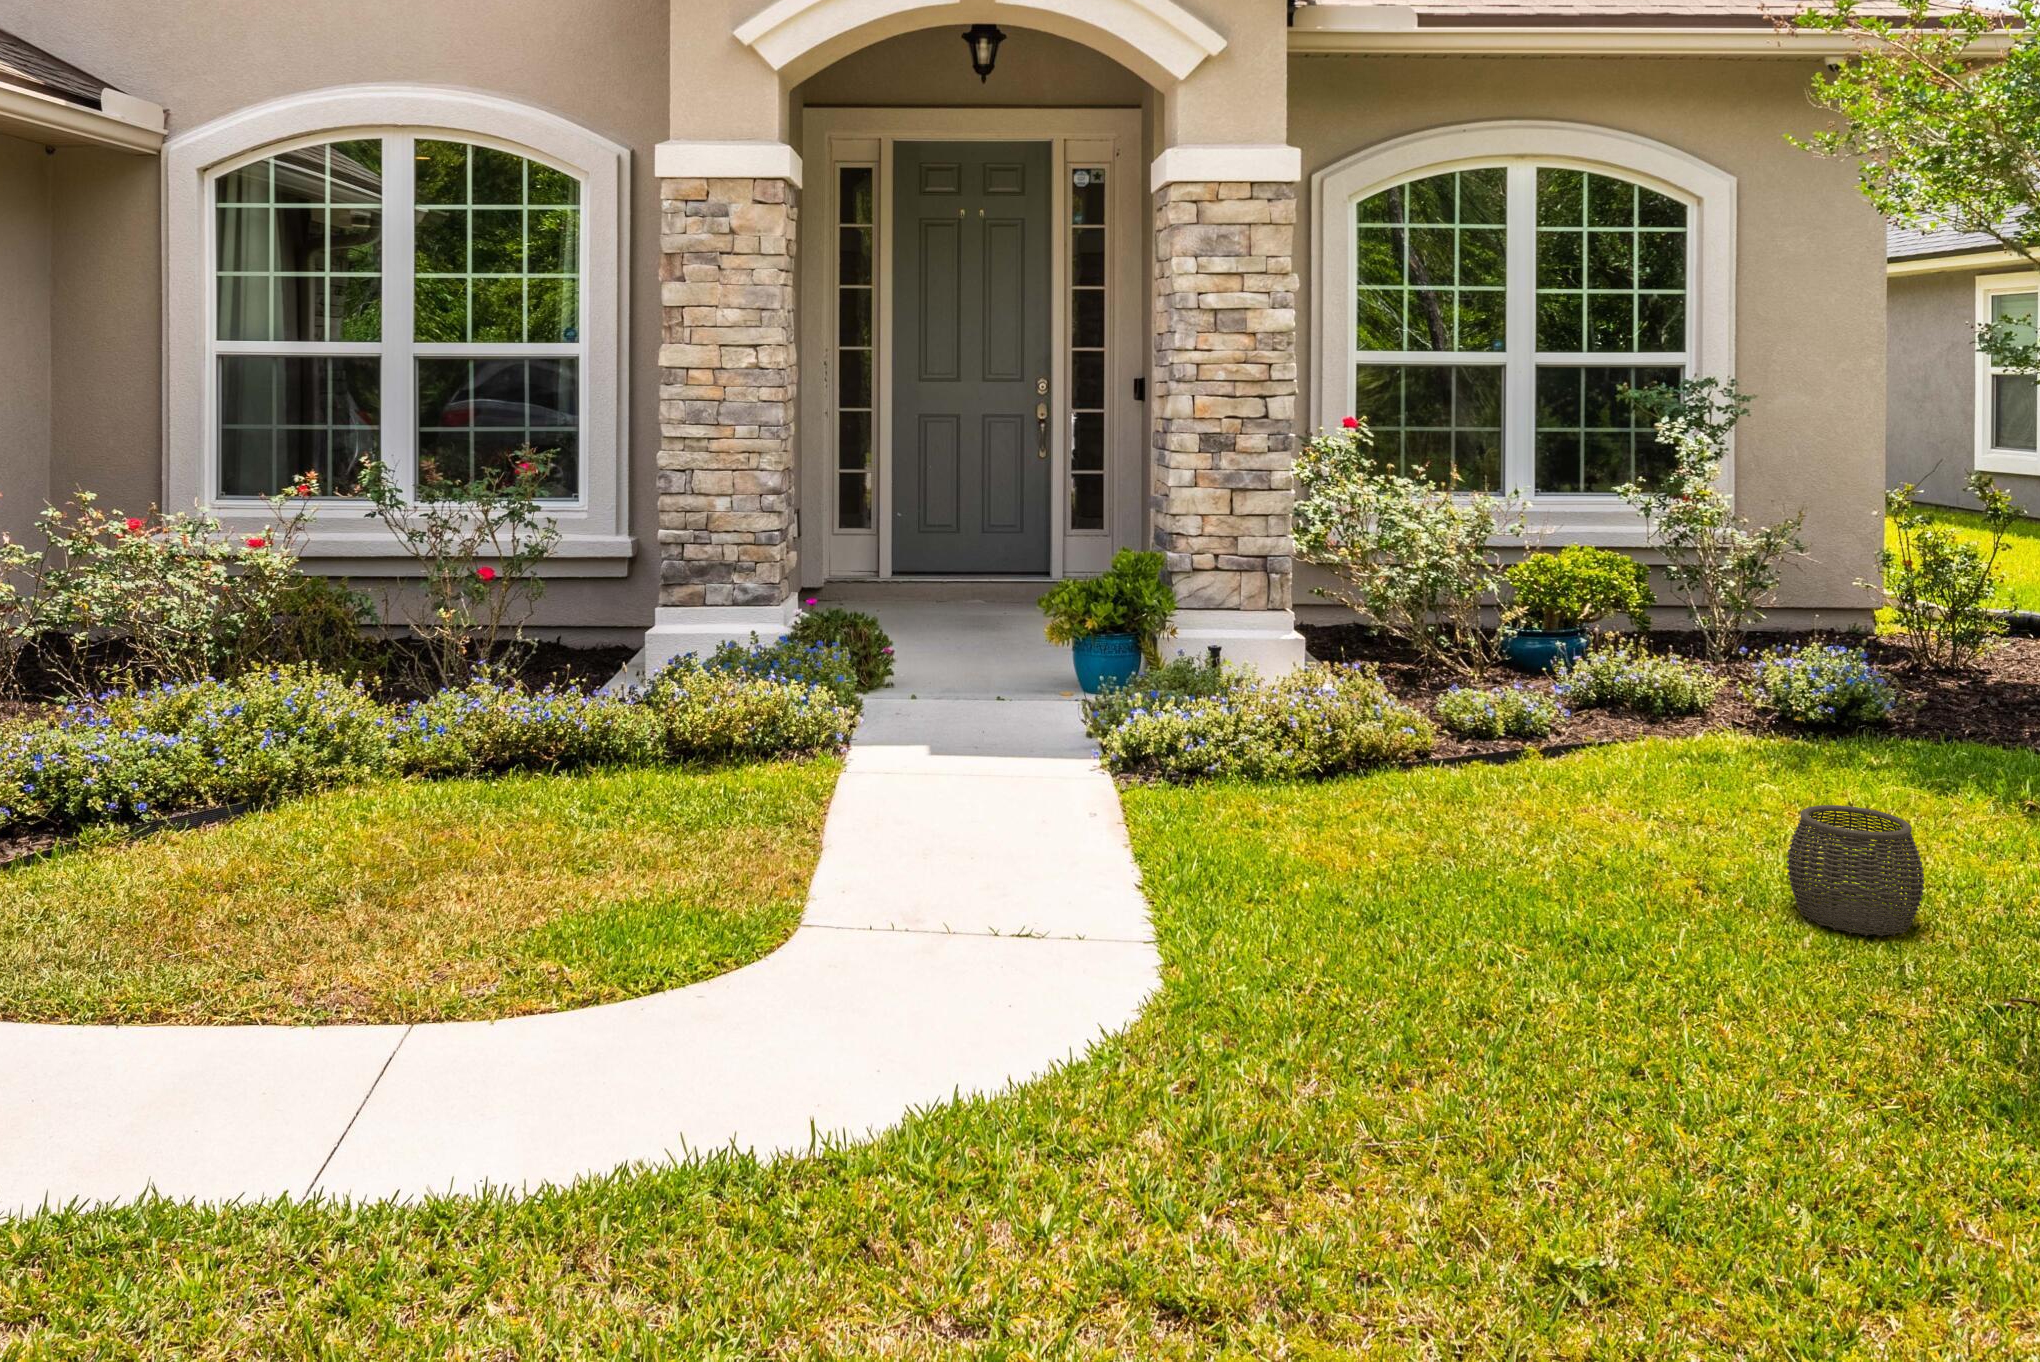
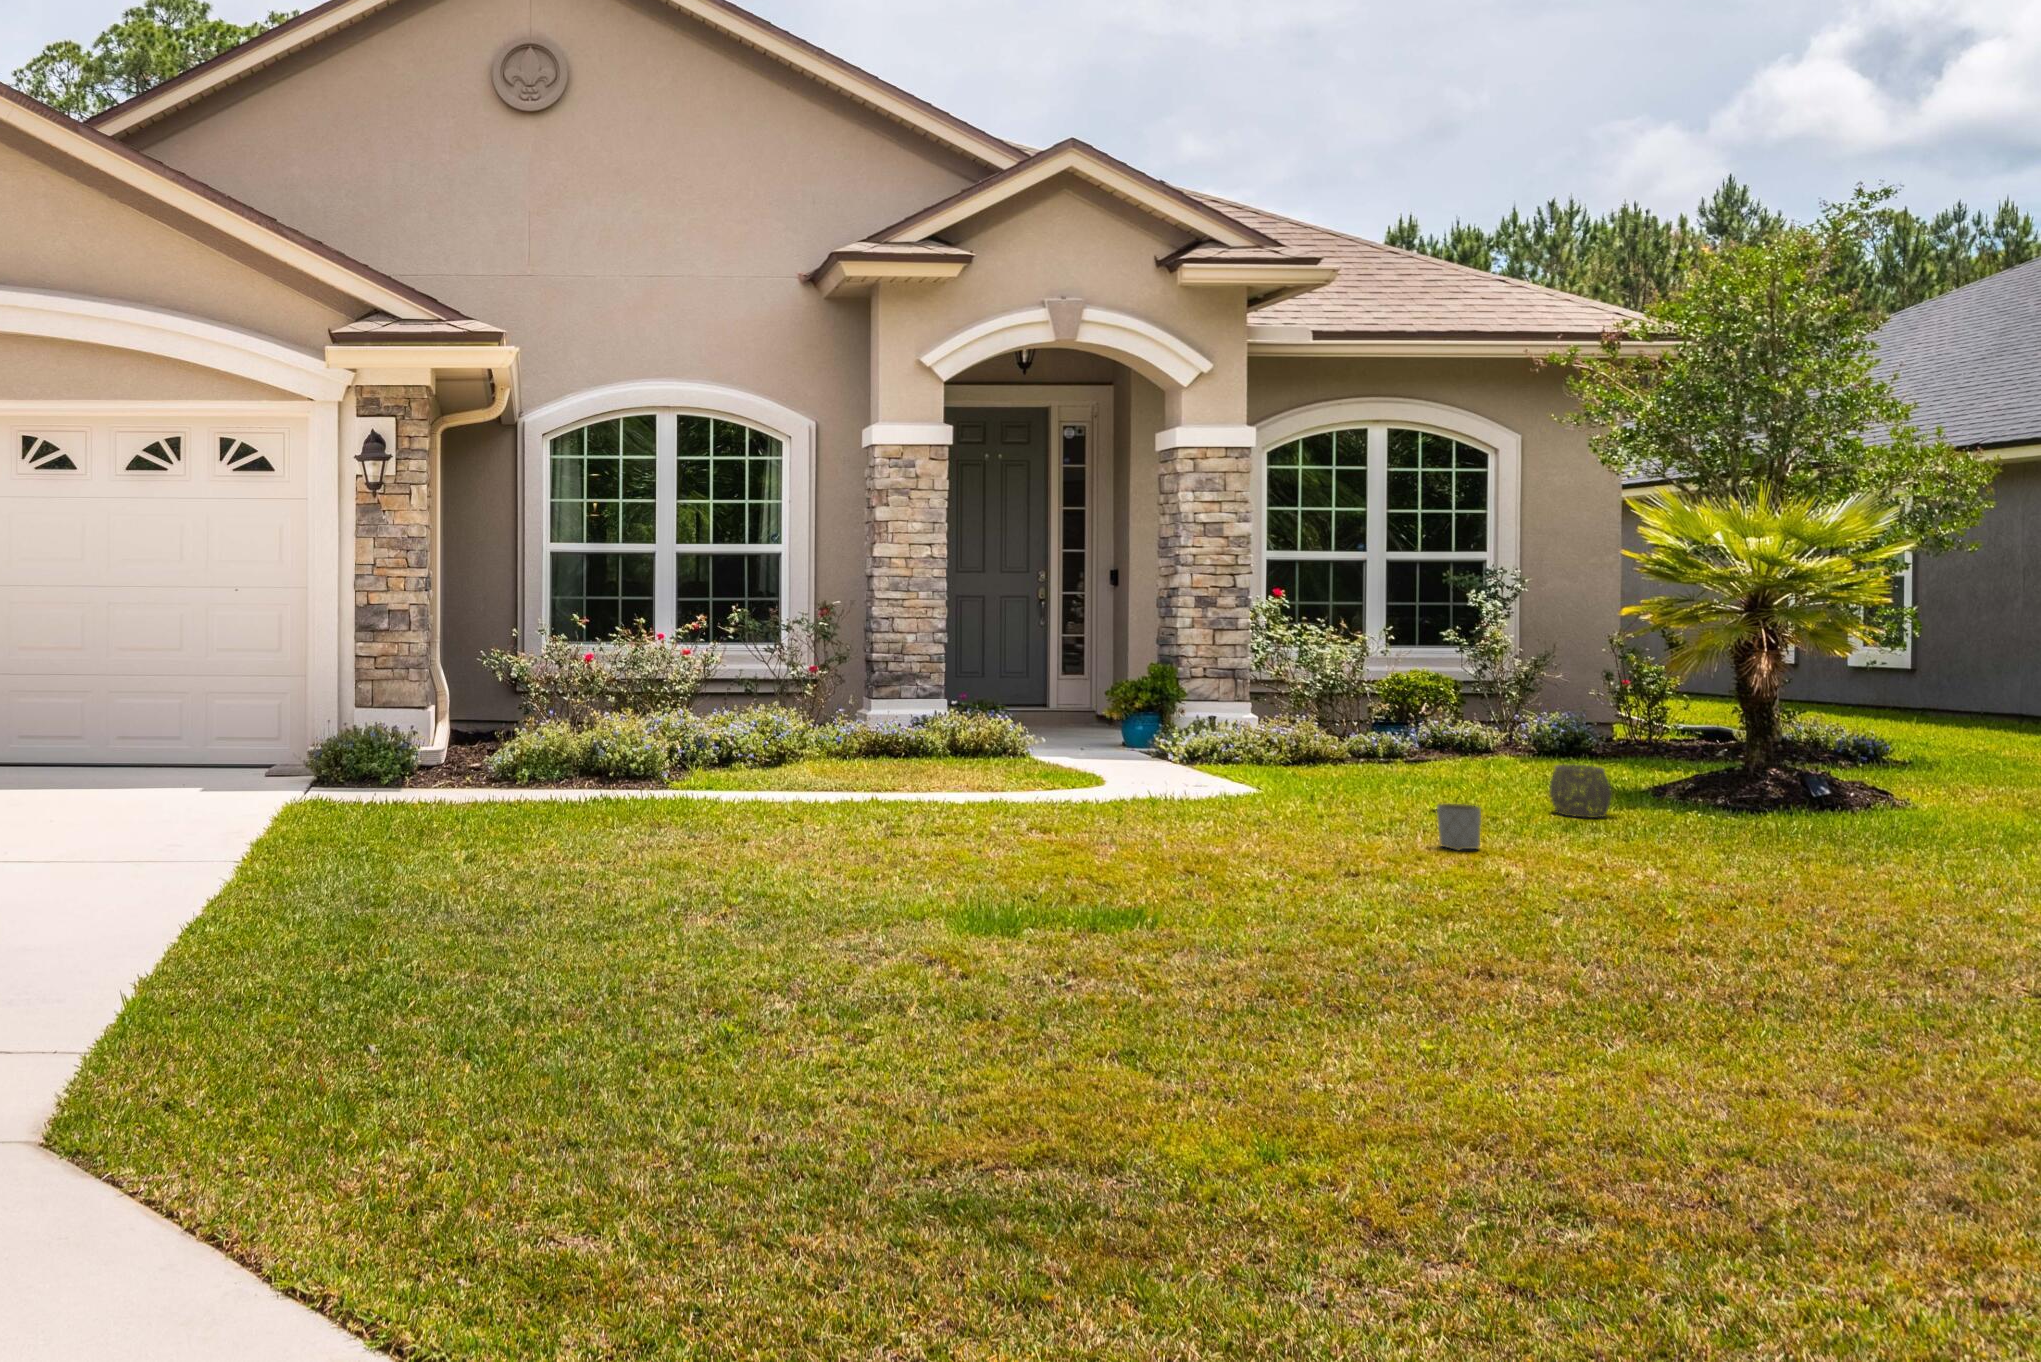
planter: none [1506,1012,1620,1166] -> present [1437,804,1481,850]

